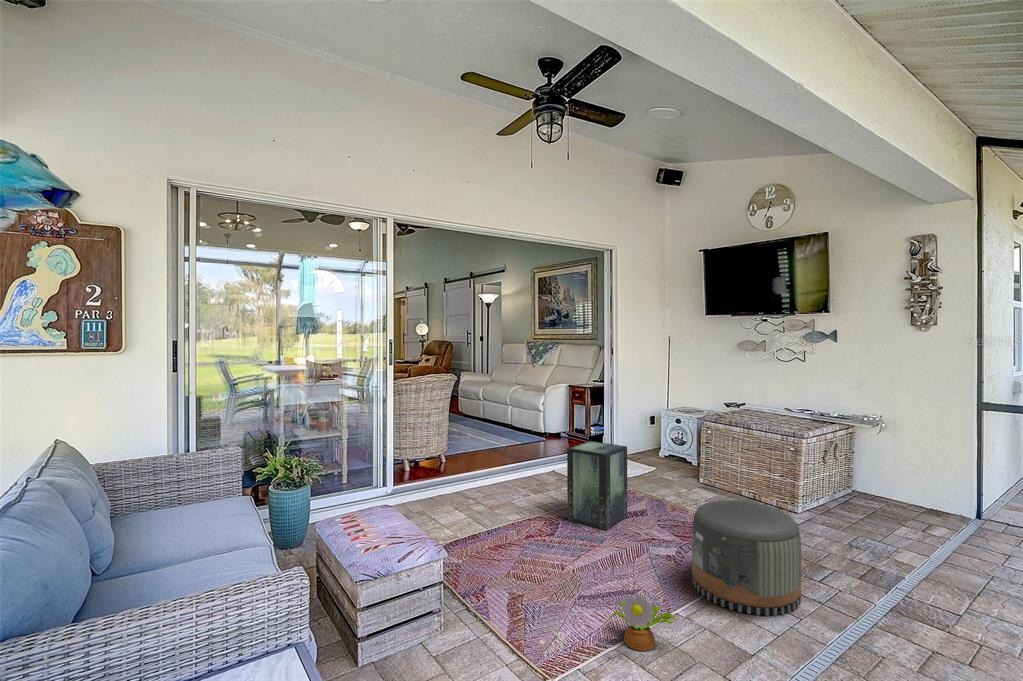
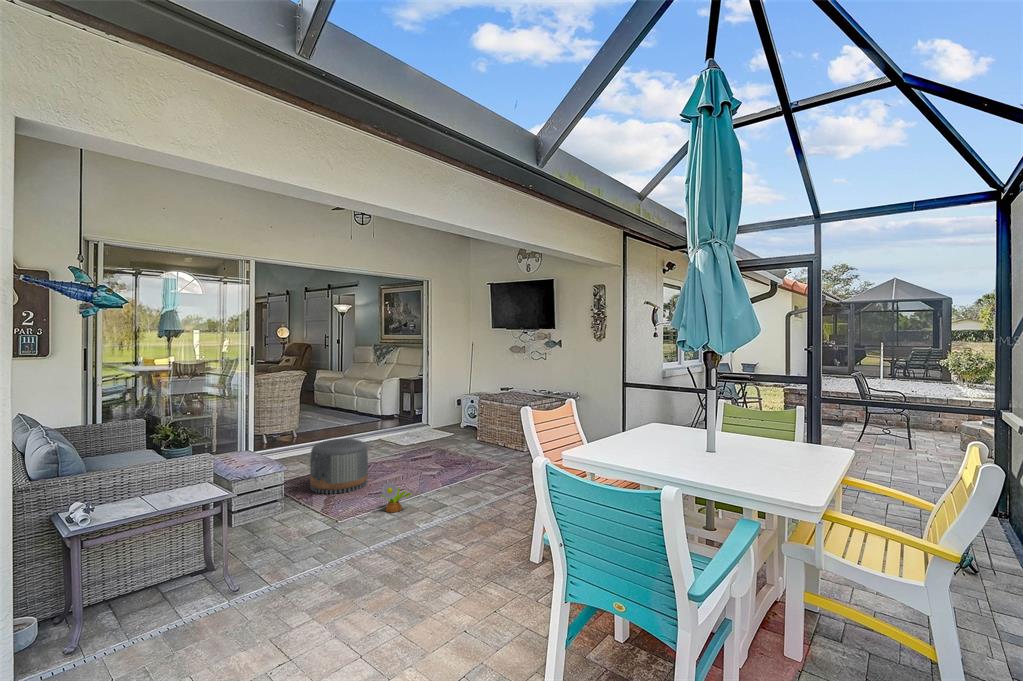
storage box: present [567,441,628,530] -> none [377,413,417,467]
pouf: present [692,500,801,616] -> present [310,439,368,494]

